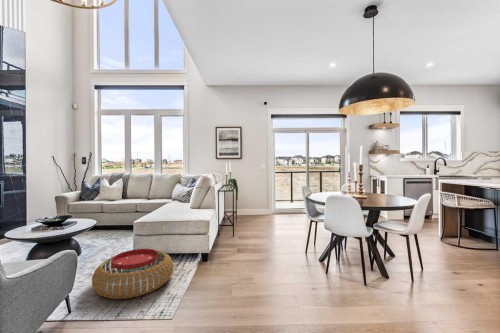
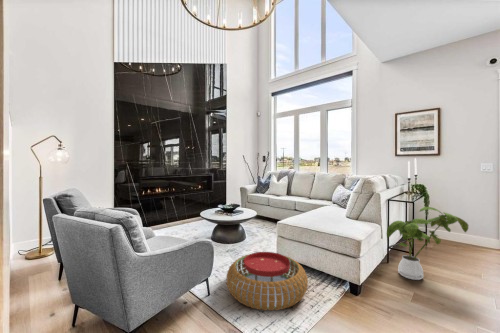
house plant: none [221,194,260,243] -> present [387,207,468,280]

